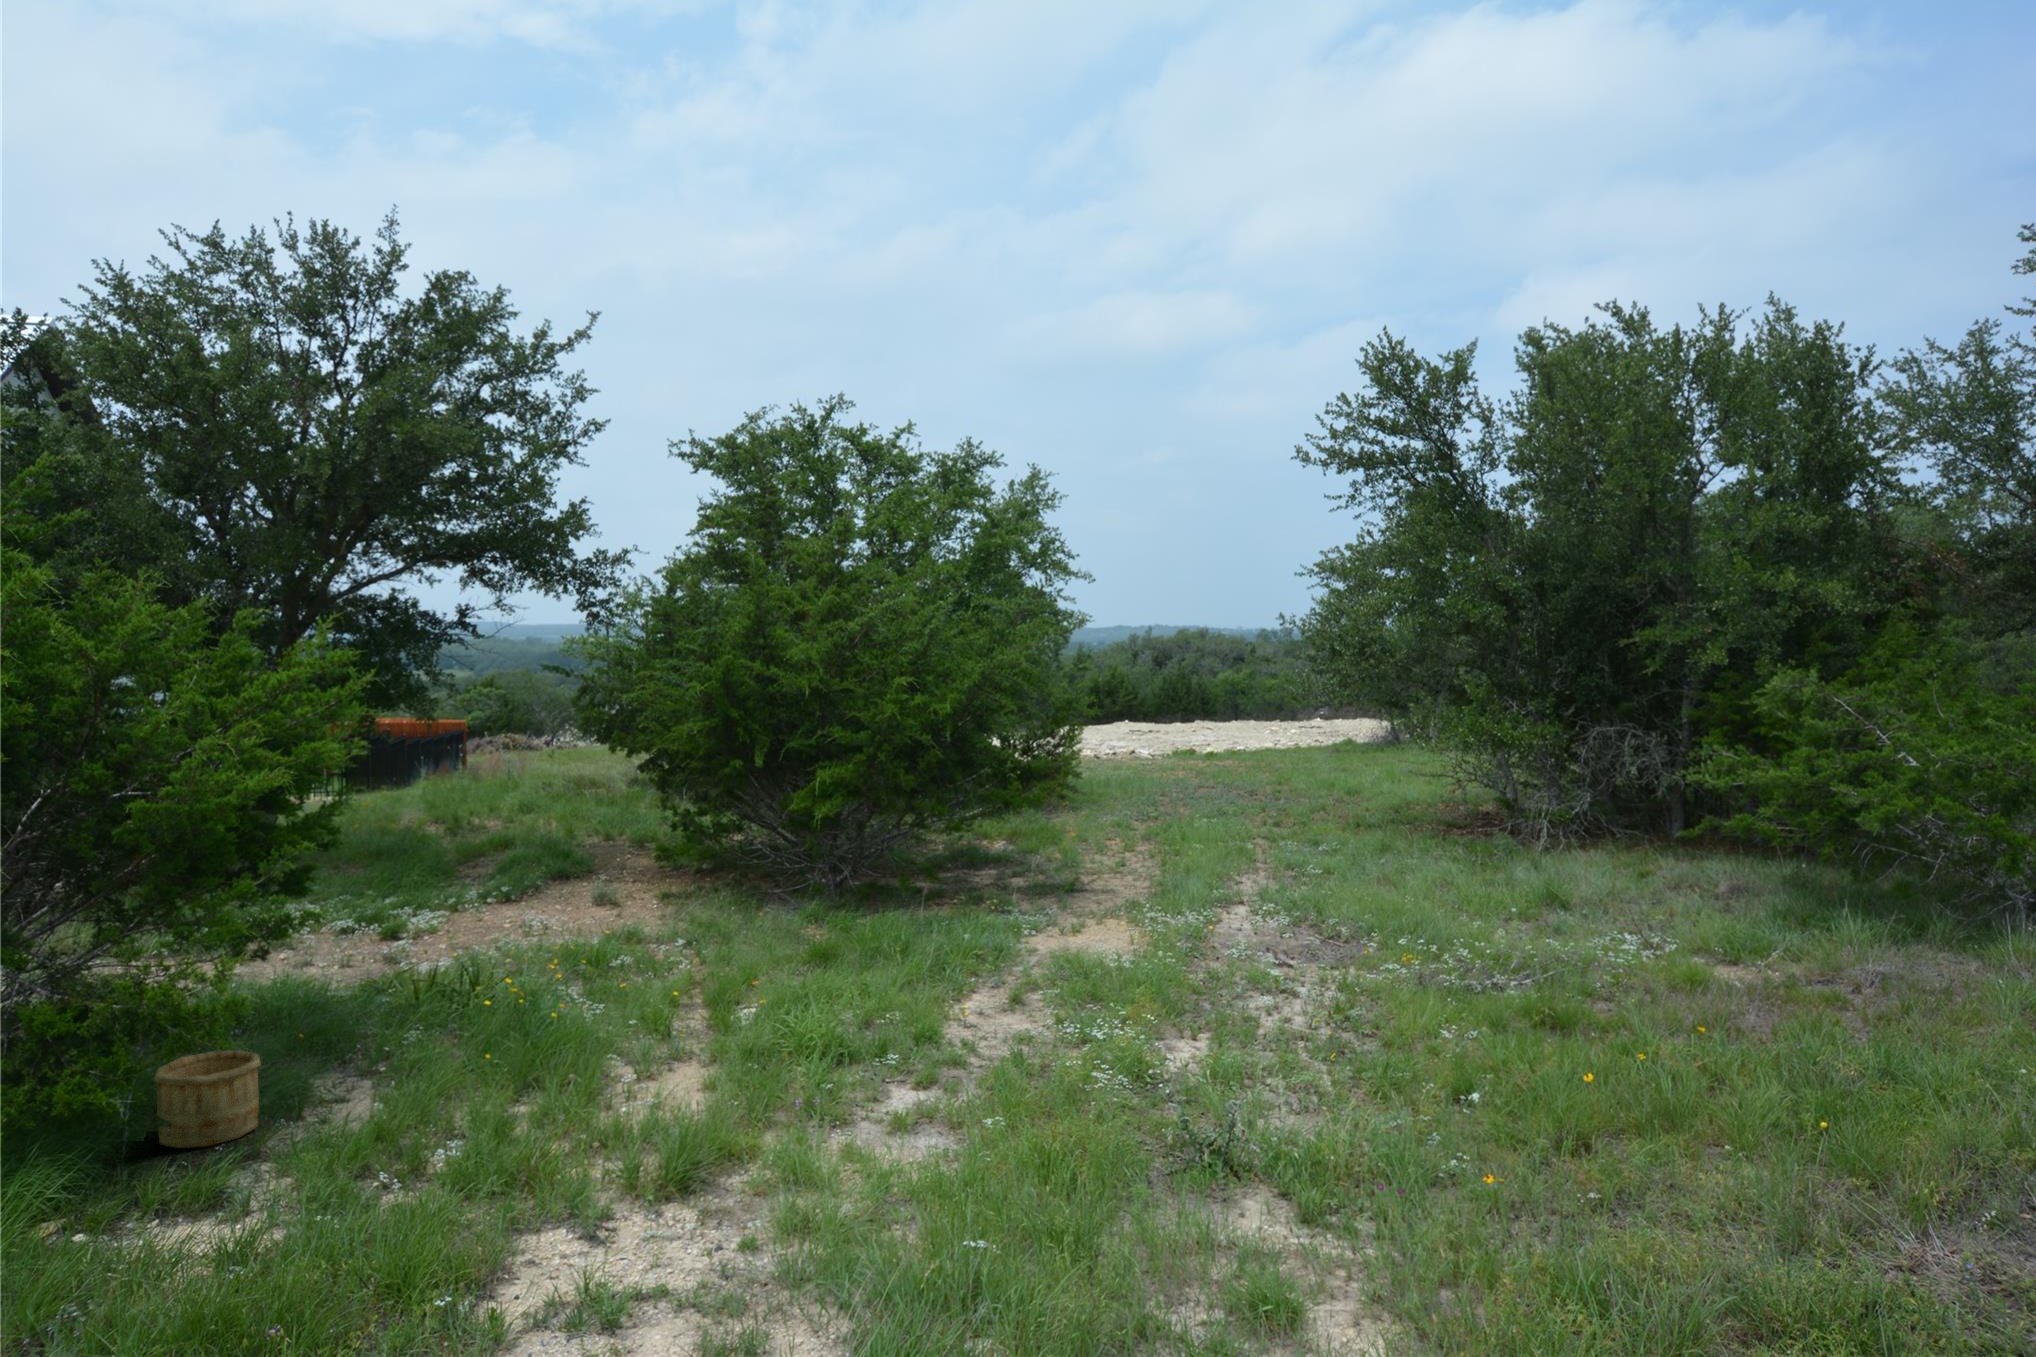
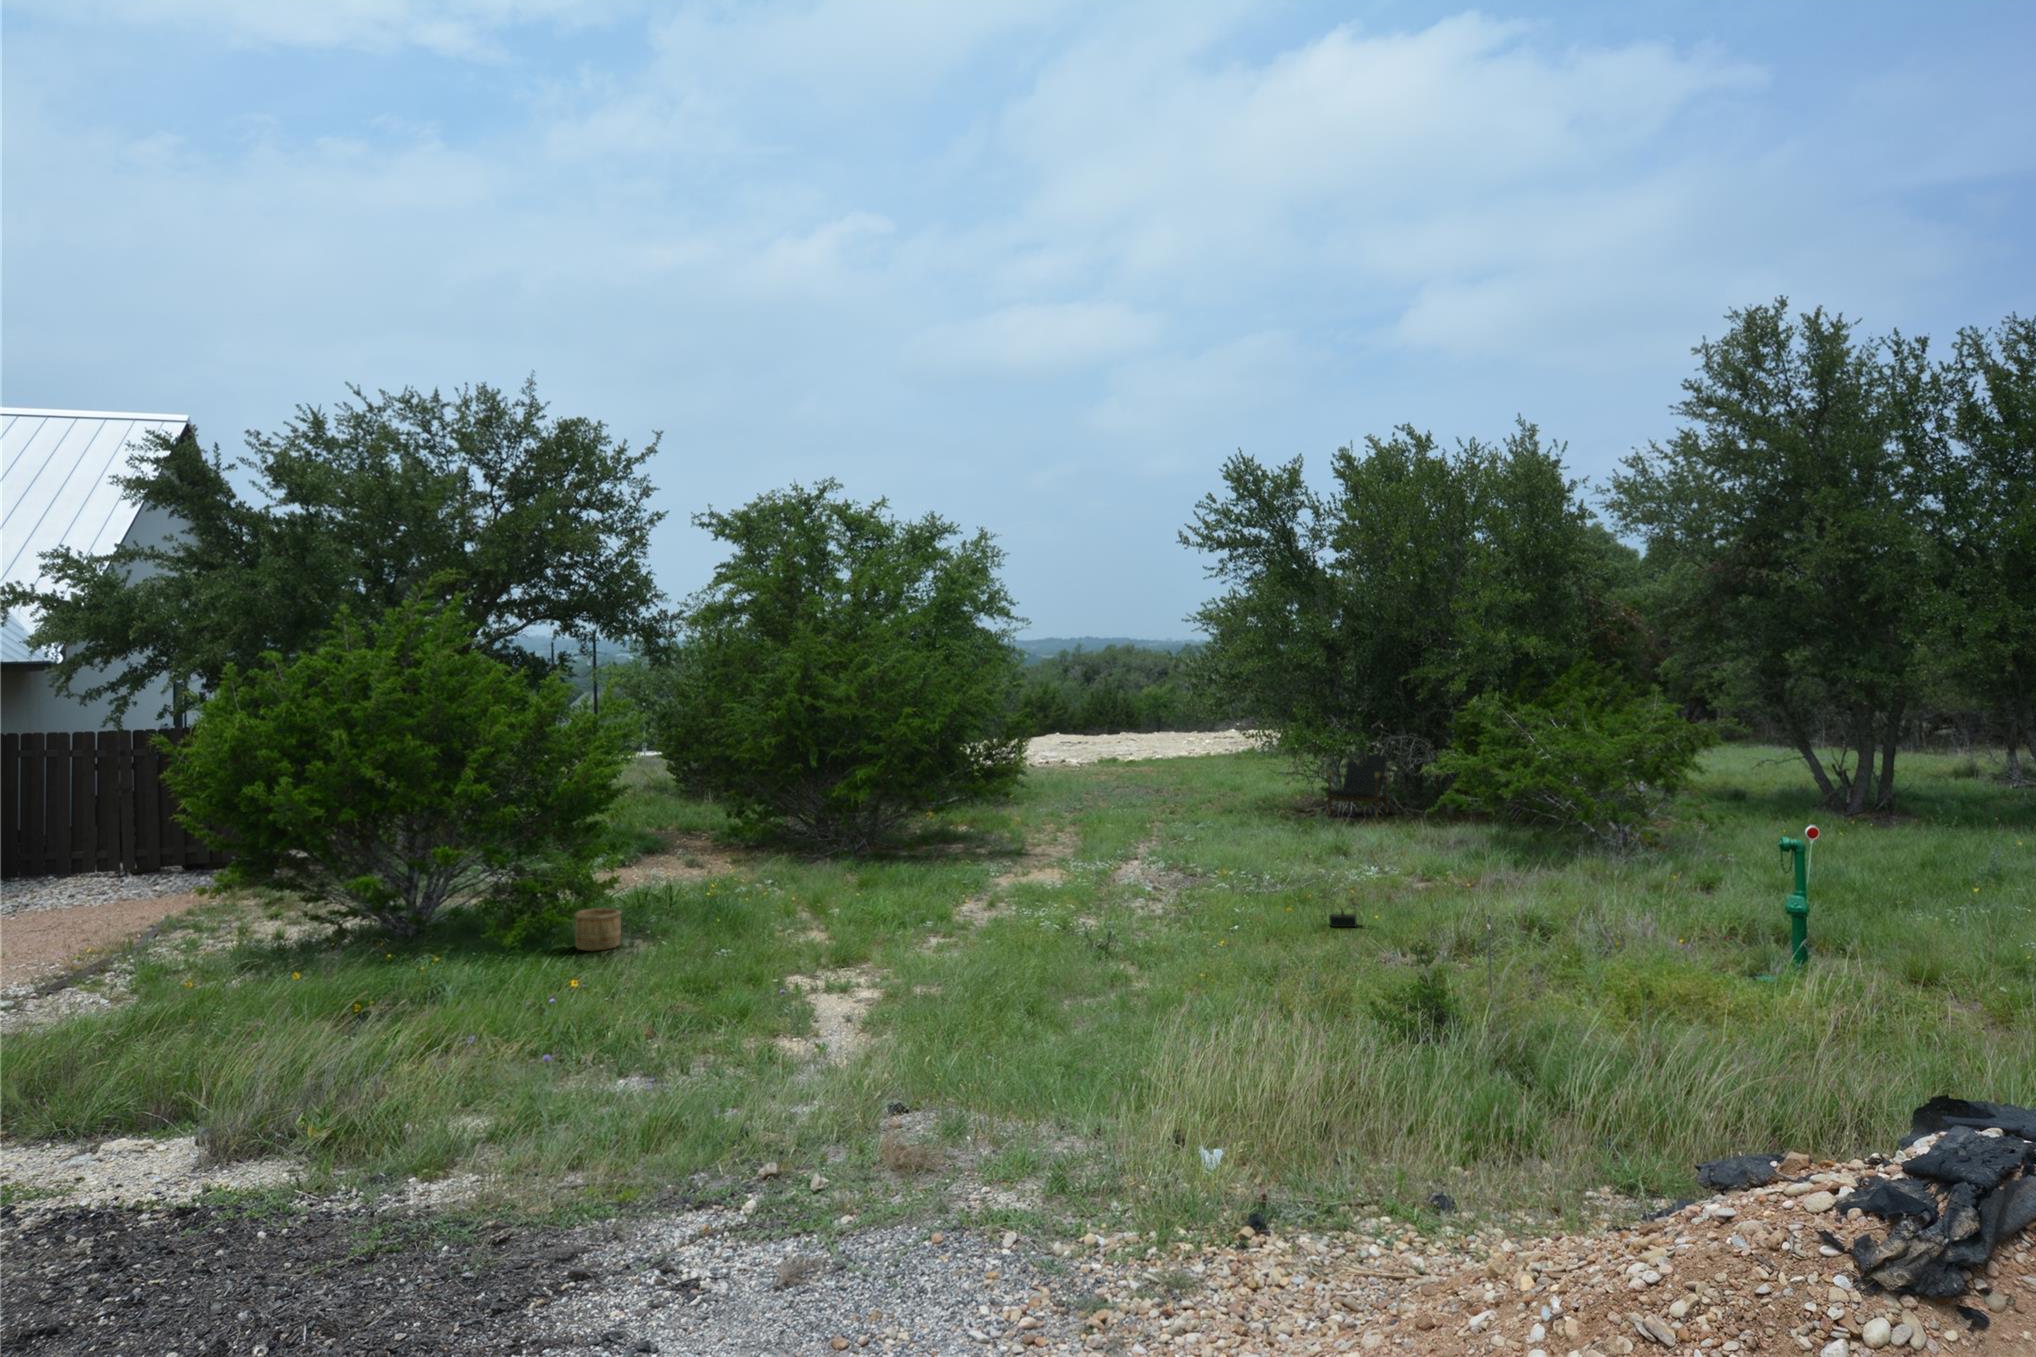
lounge chair: none [1504,749,1588,840] -> present [1327,754,1388,816]
decorative plant: none [1670,1031,1776,1121] -> present [1319,889,1359,927]

